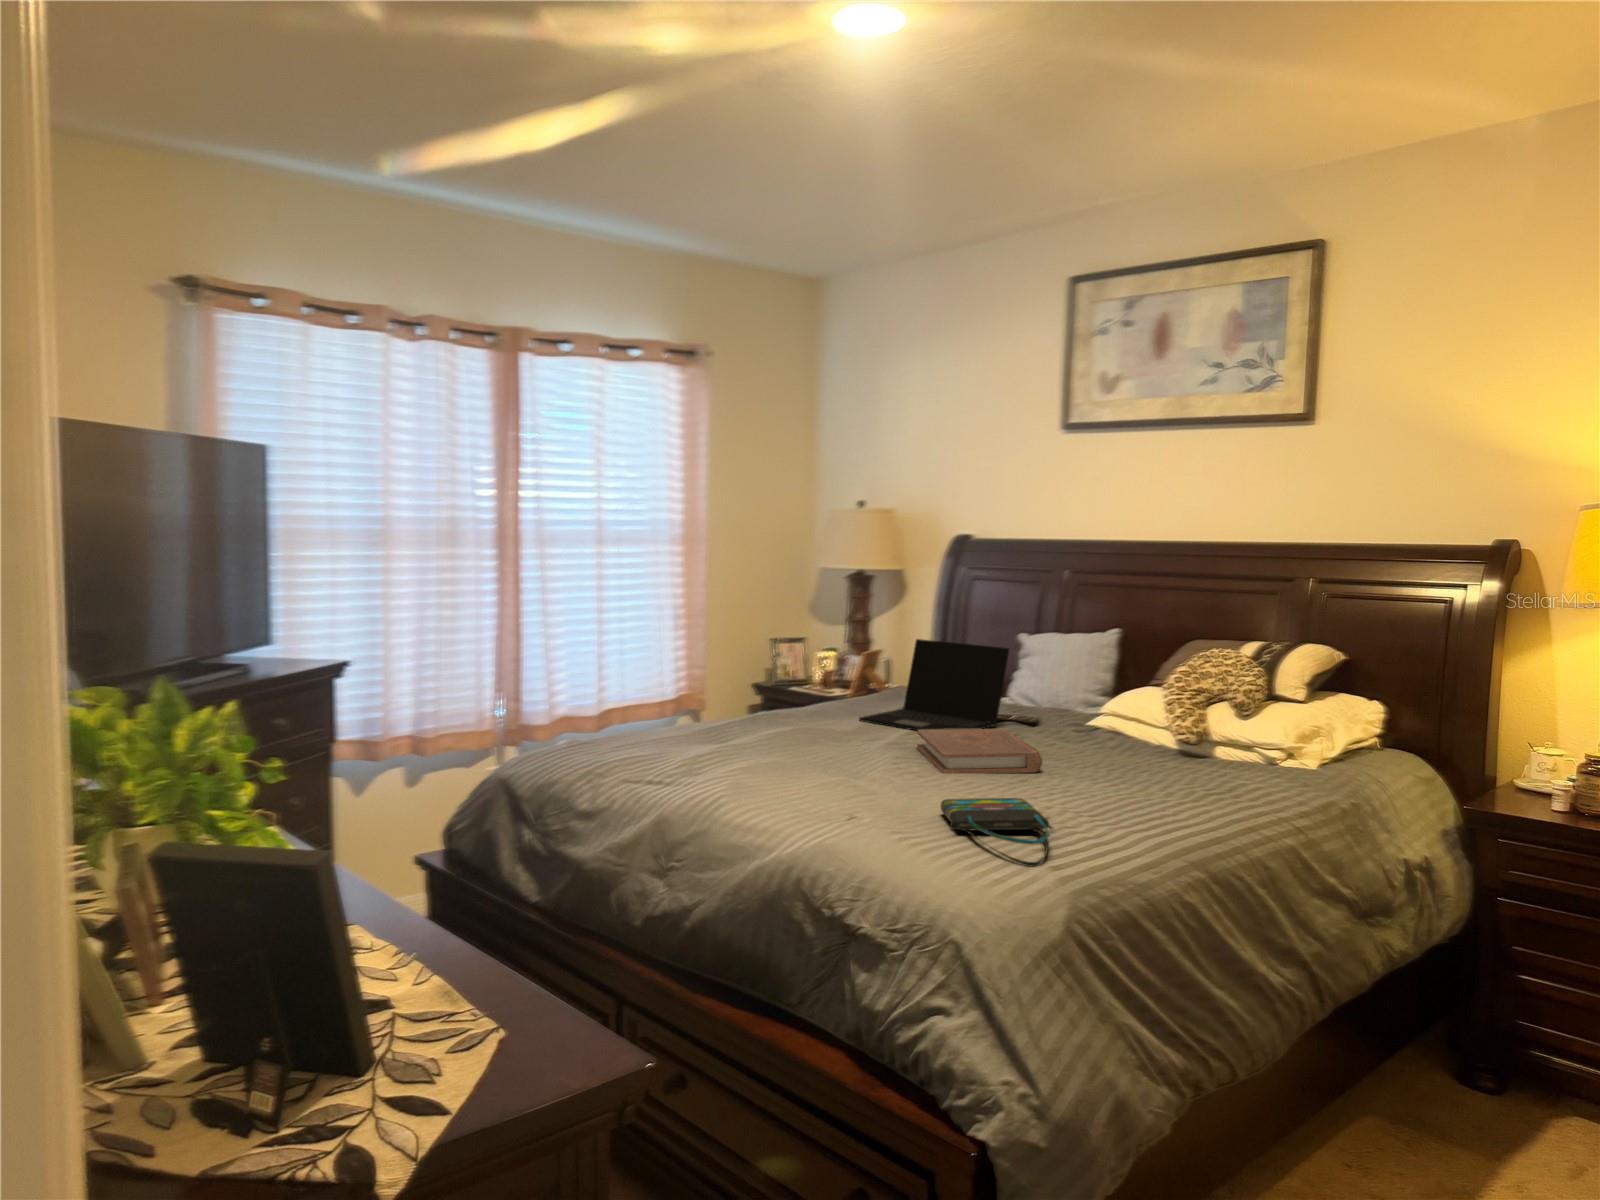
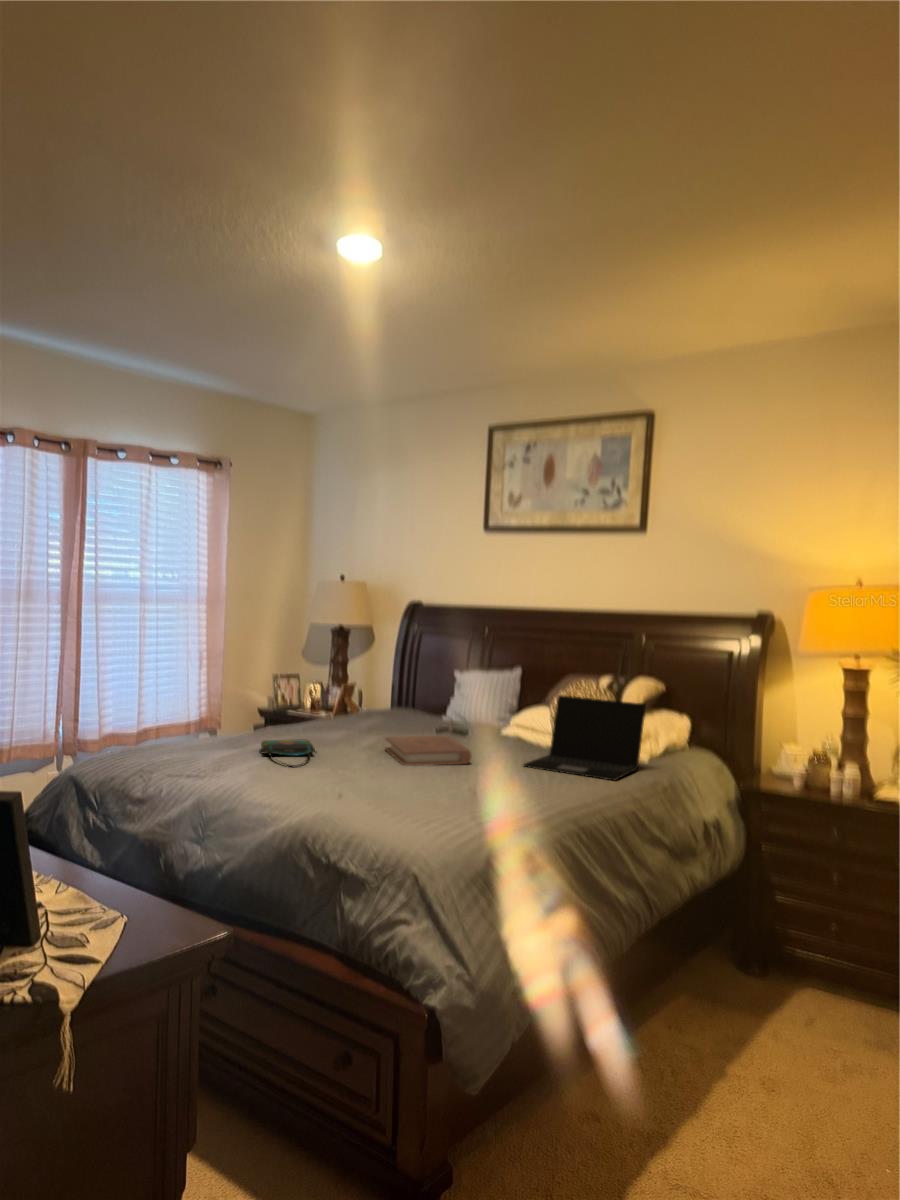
laptop: present [859,639,1009,731] -> present [524,695,646,780]
tote bag: present [941,798,1052,866] -> present [259,739,315,768]

